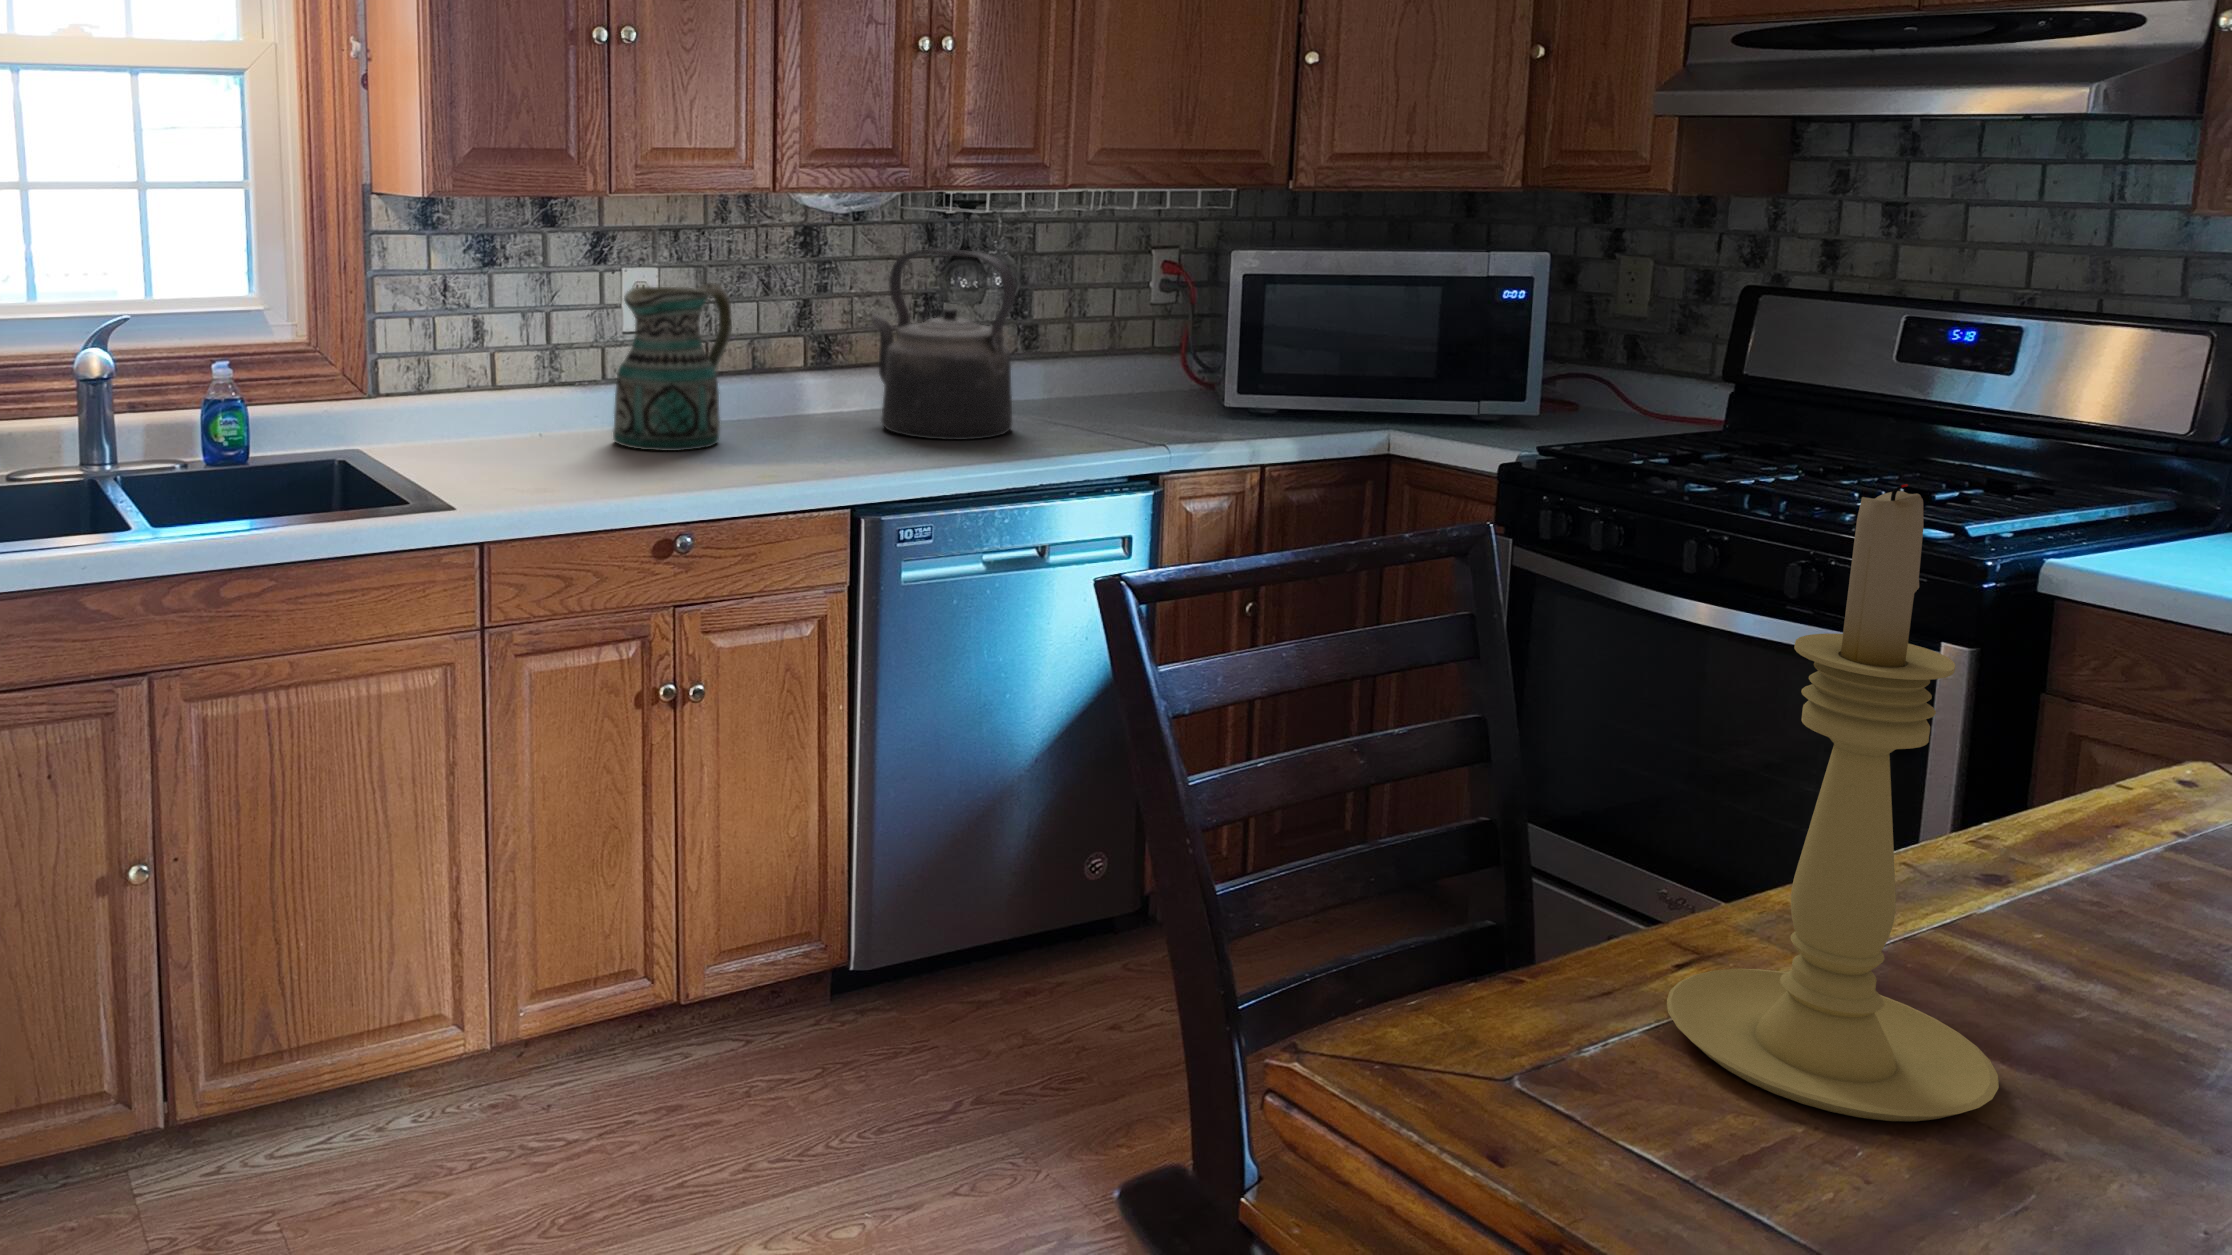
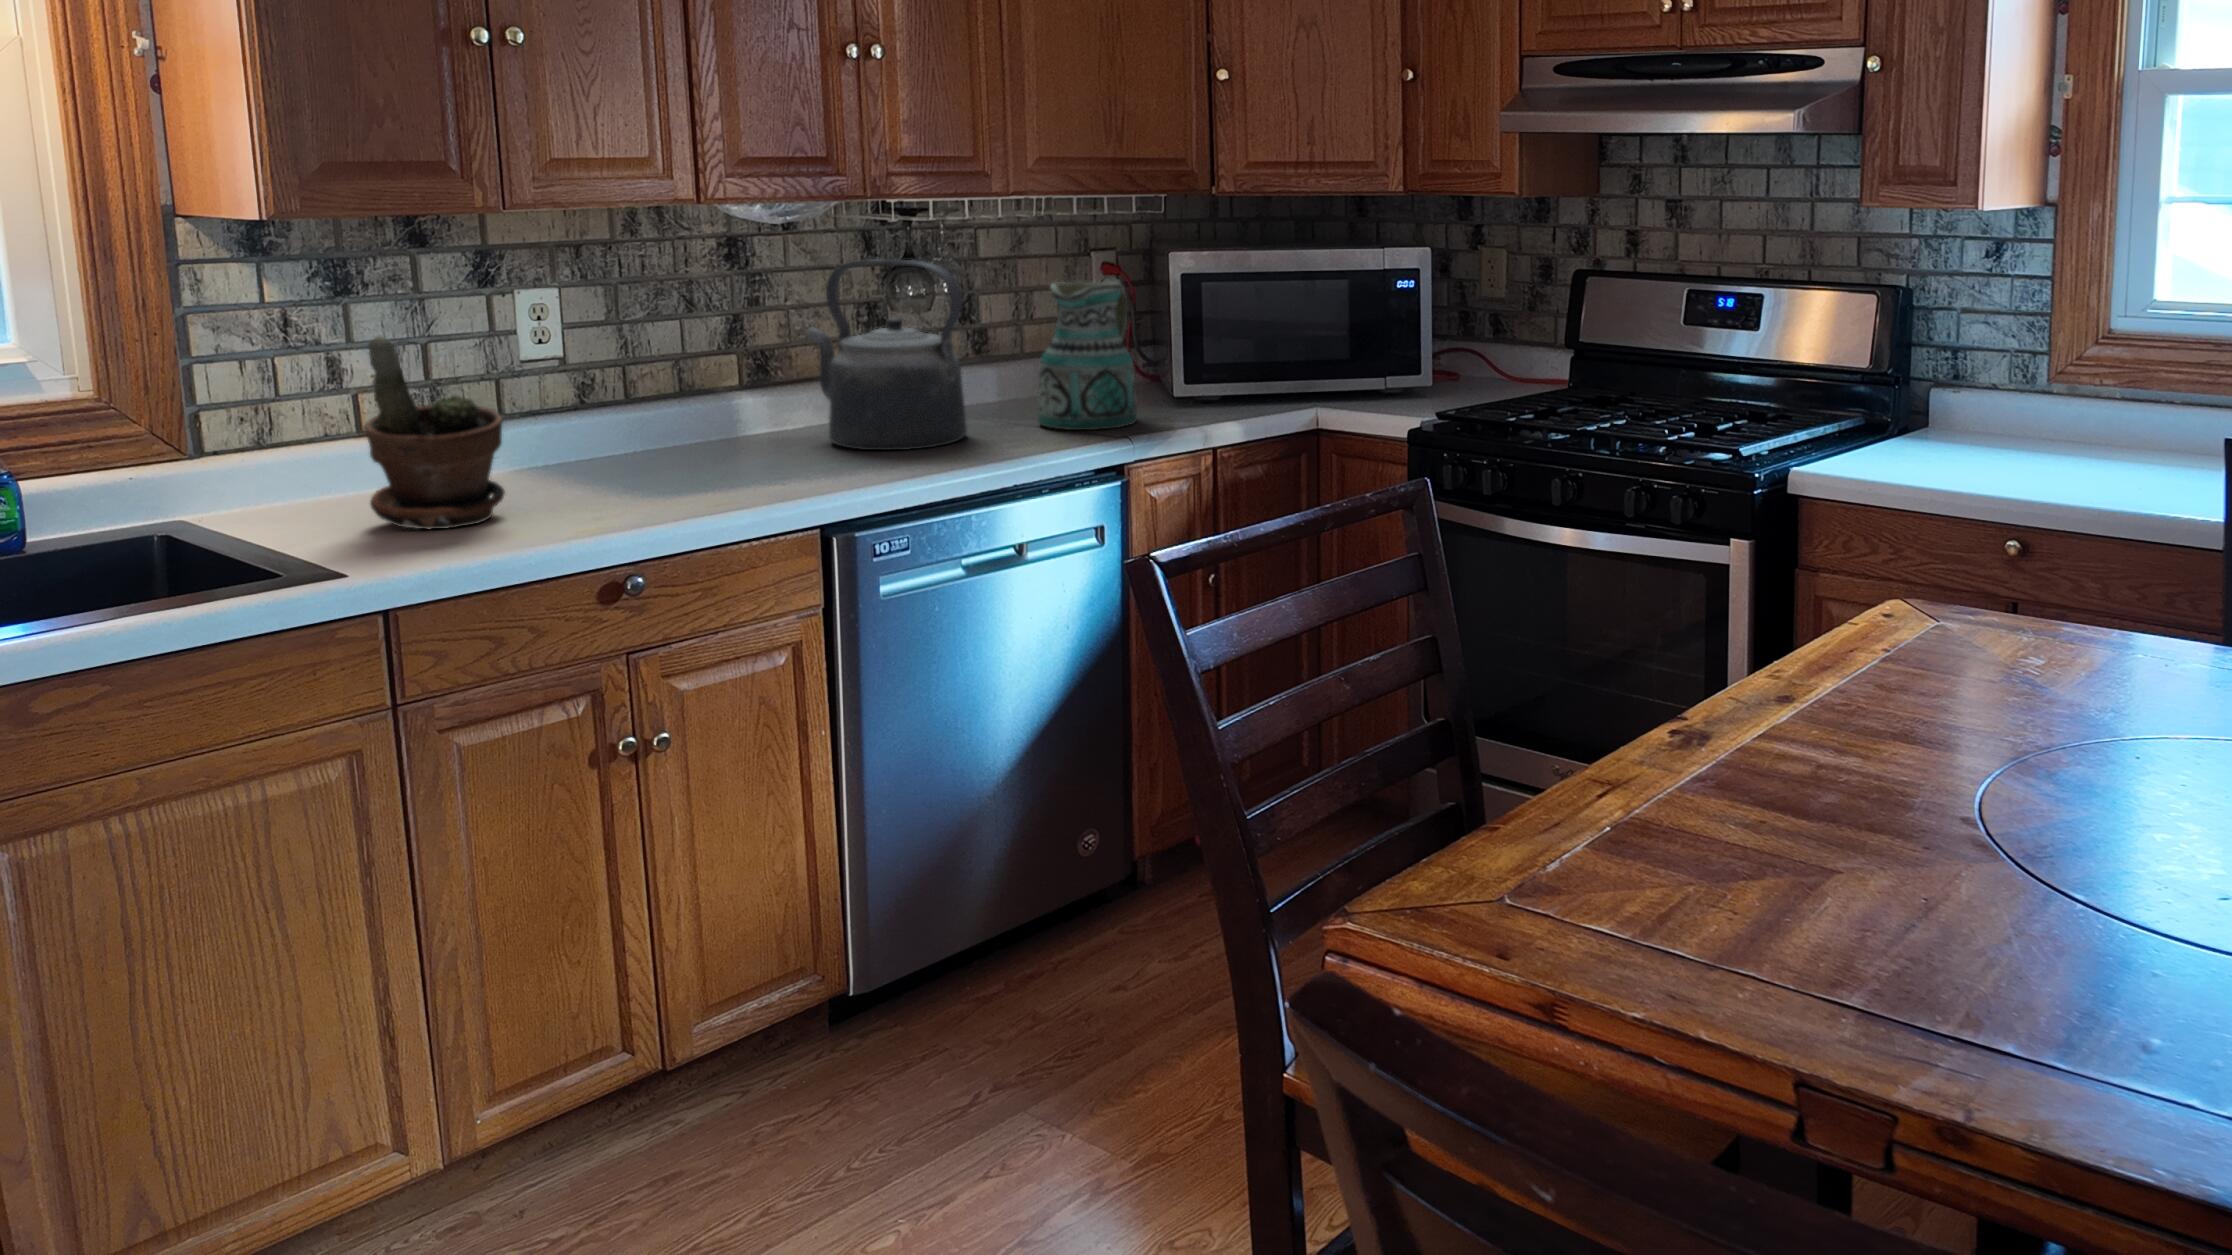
ceramic pitcher: present [613,283,732,451] -> present [1038,277,1137,430]
potted plant: none [483,301,590,477] -> present [364,336,505,529]
candle holder: present [1667,484,1999,1121] -> none [1597,417,1804,873]

